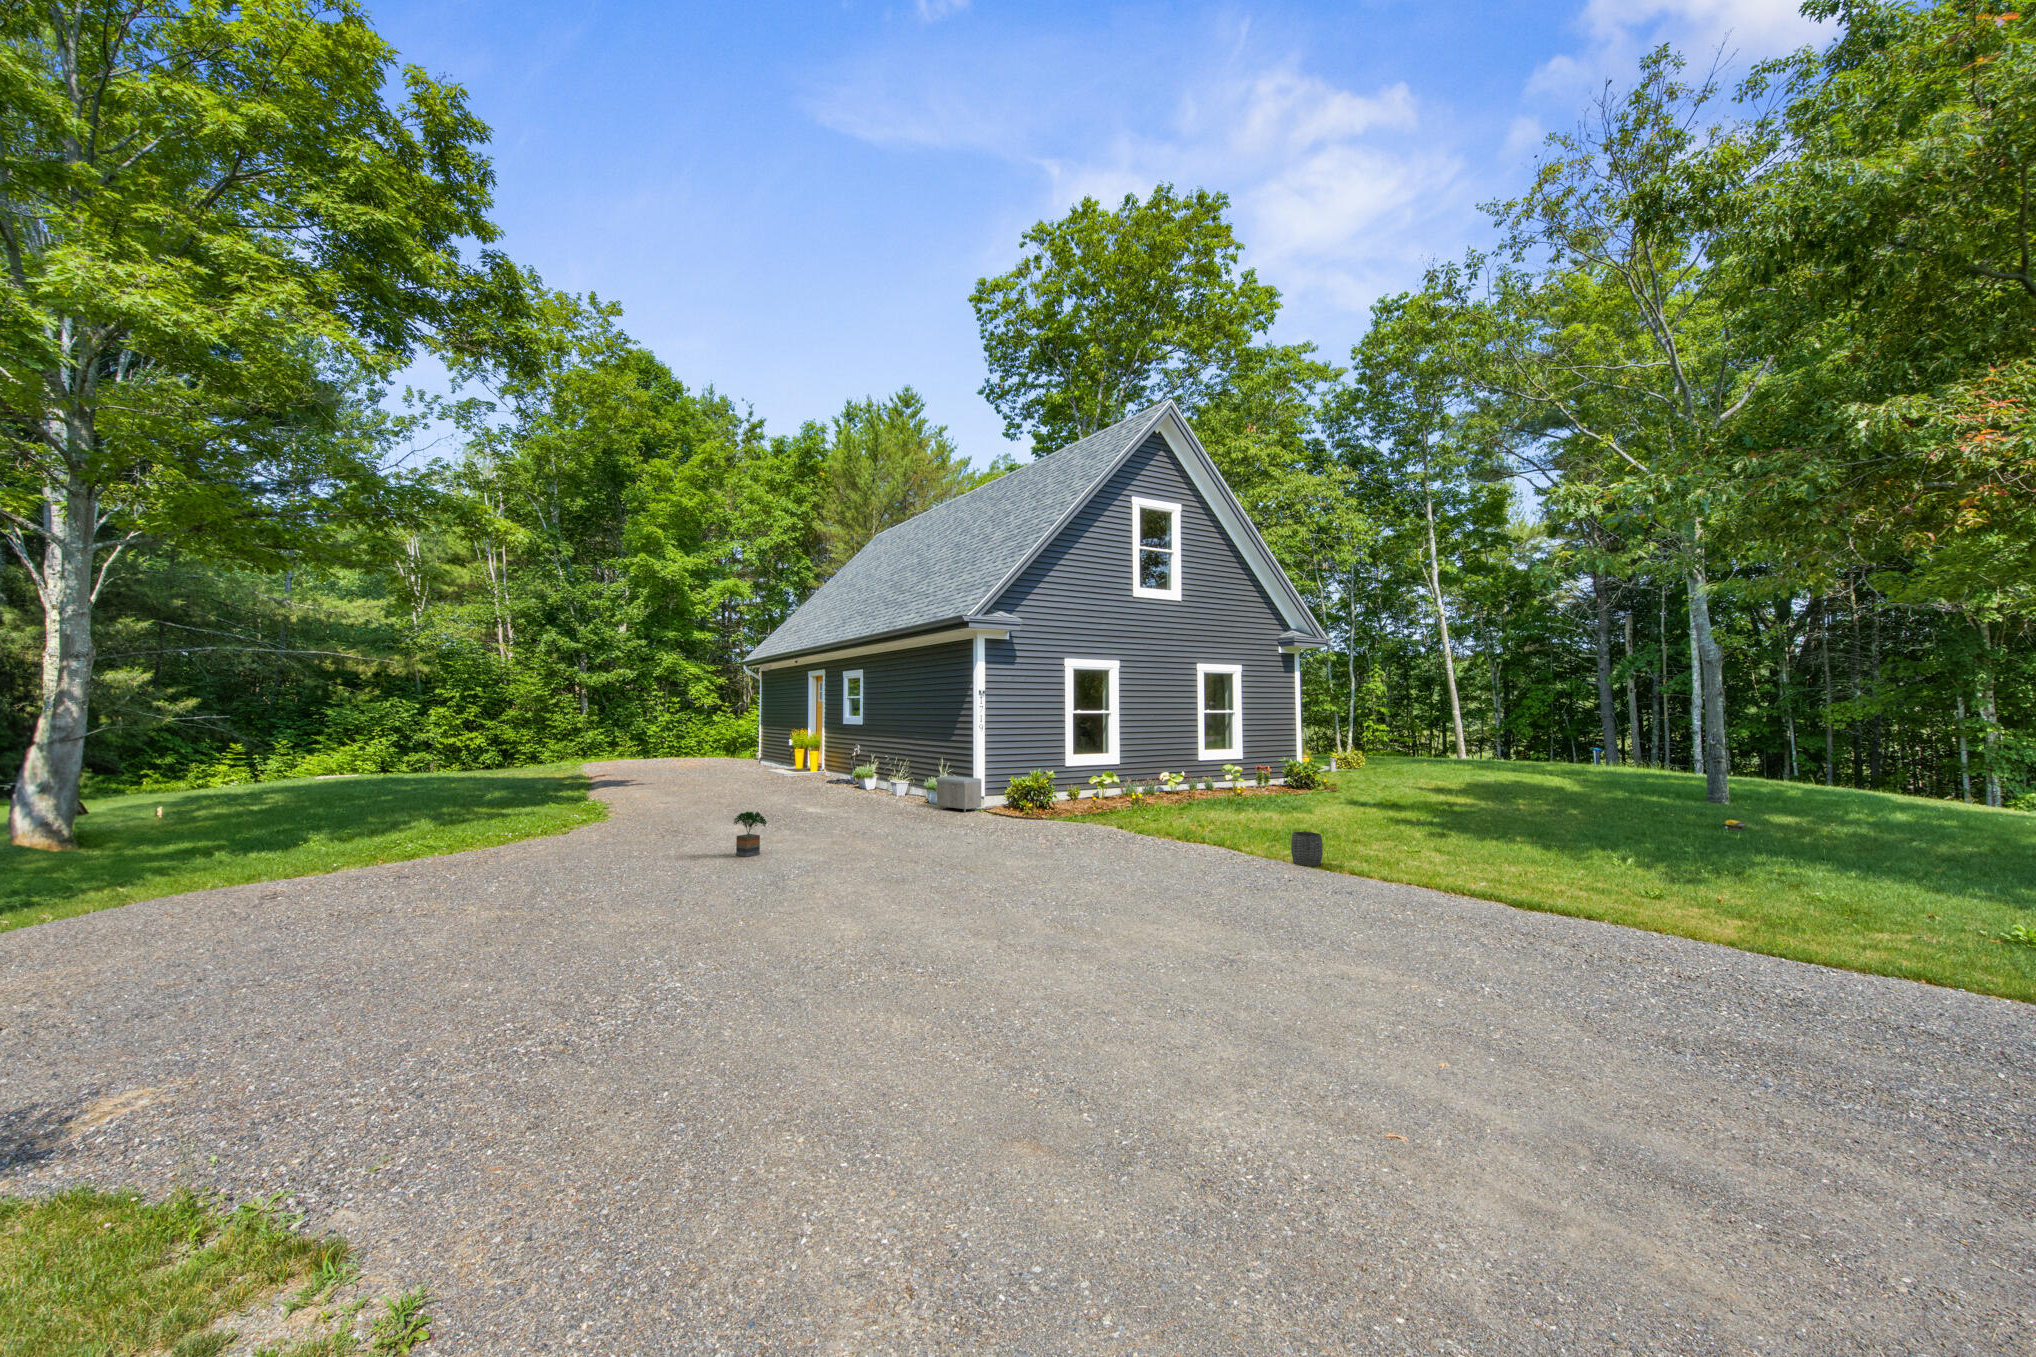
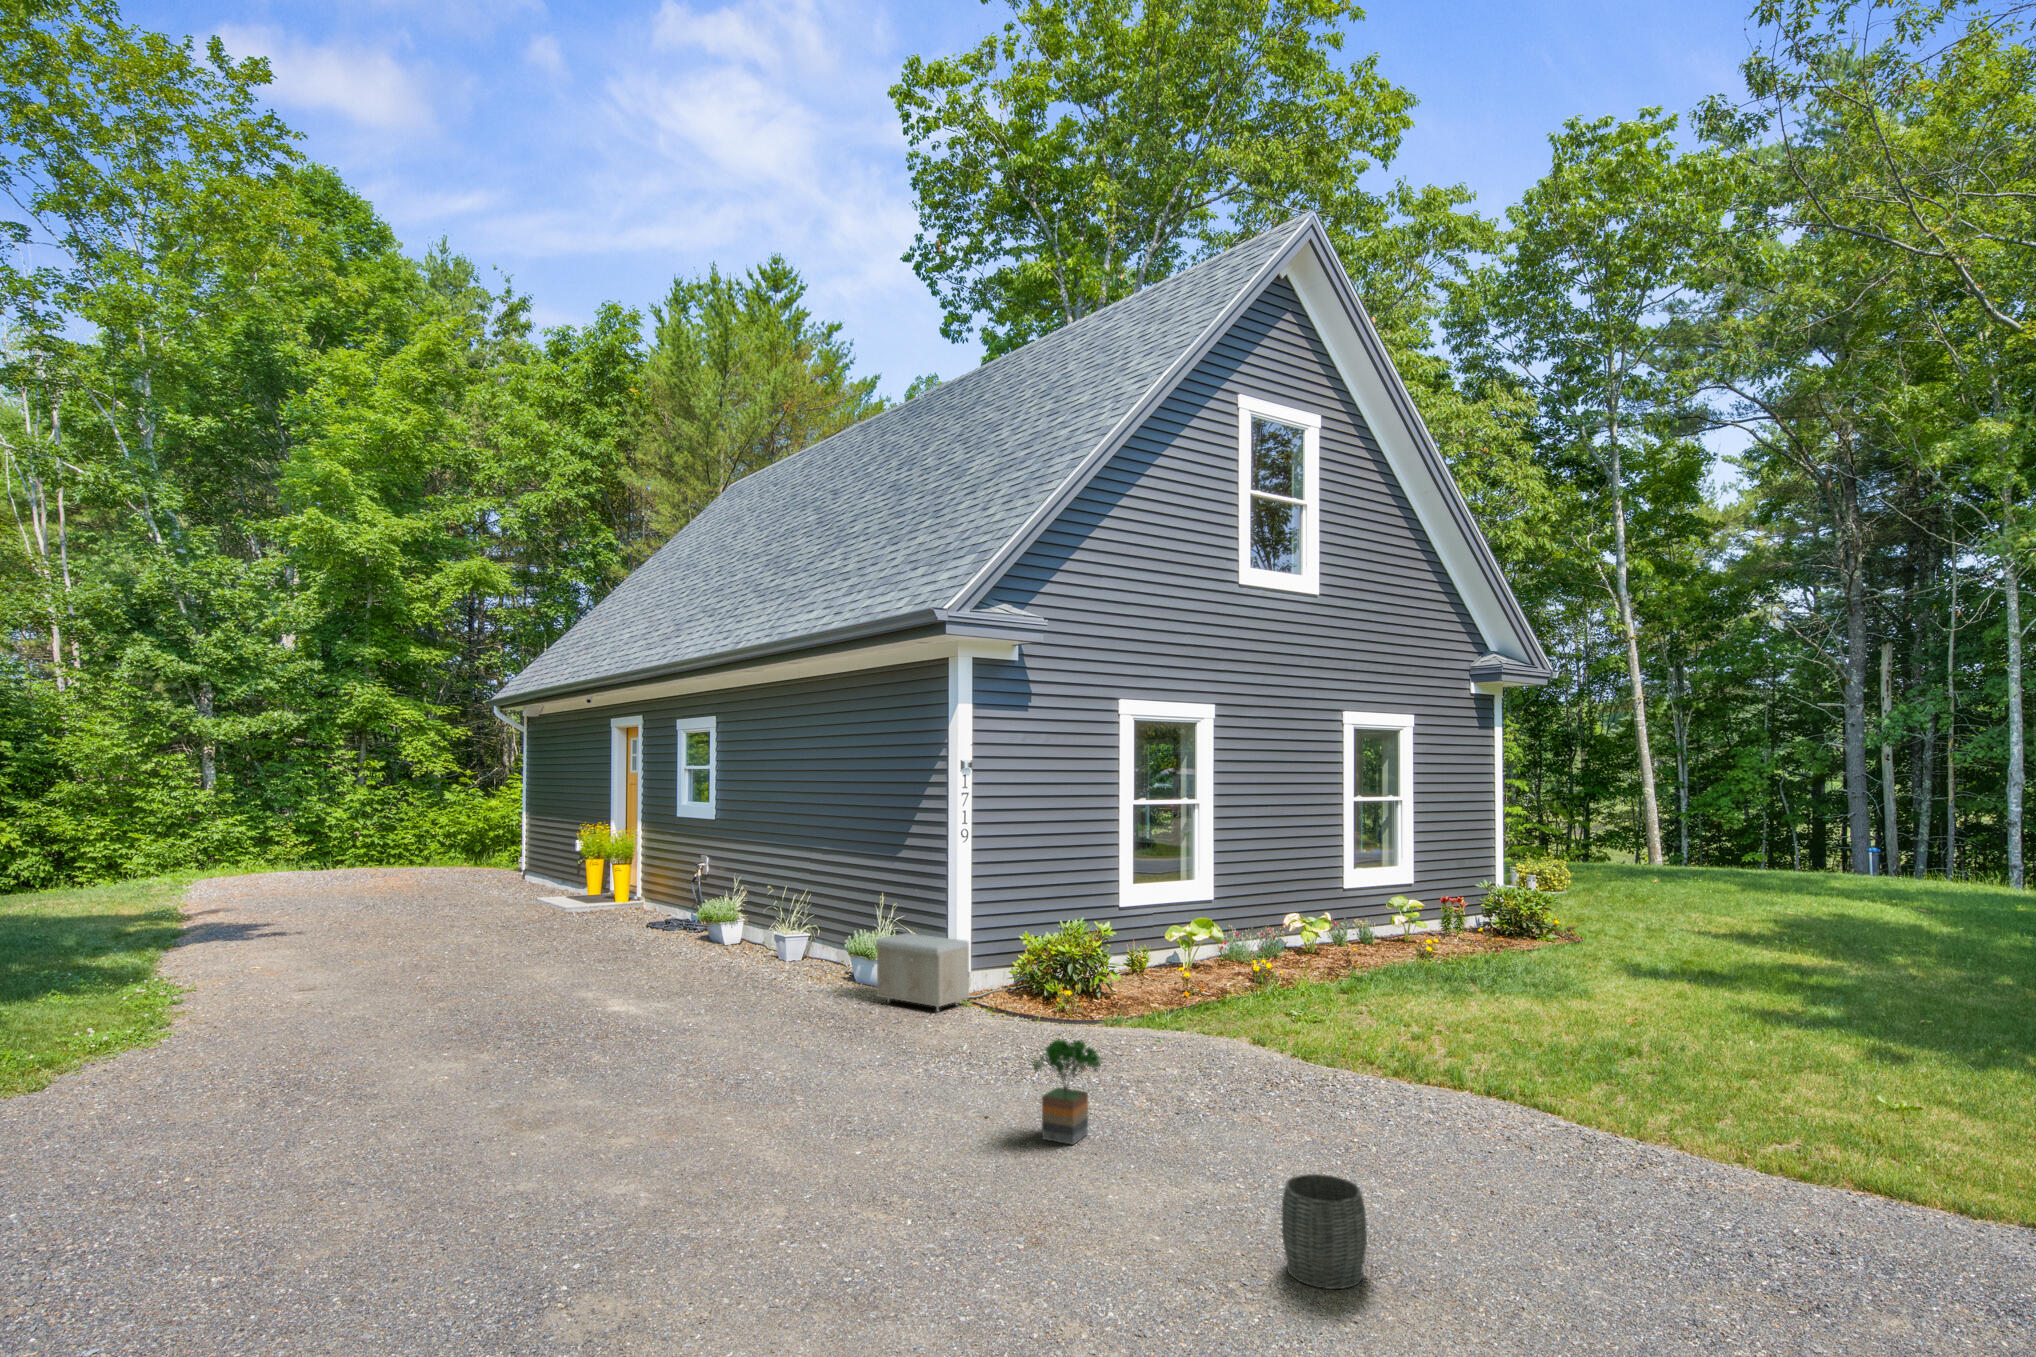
potted tree: present [734,812,767,857] -> present [1033,1039,1102,1145]
woven basket: present [1291,832,1323,866] -> present [1282,1174,1367,1289]

